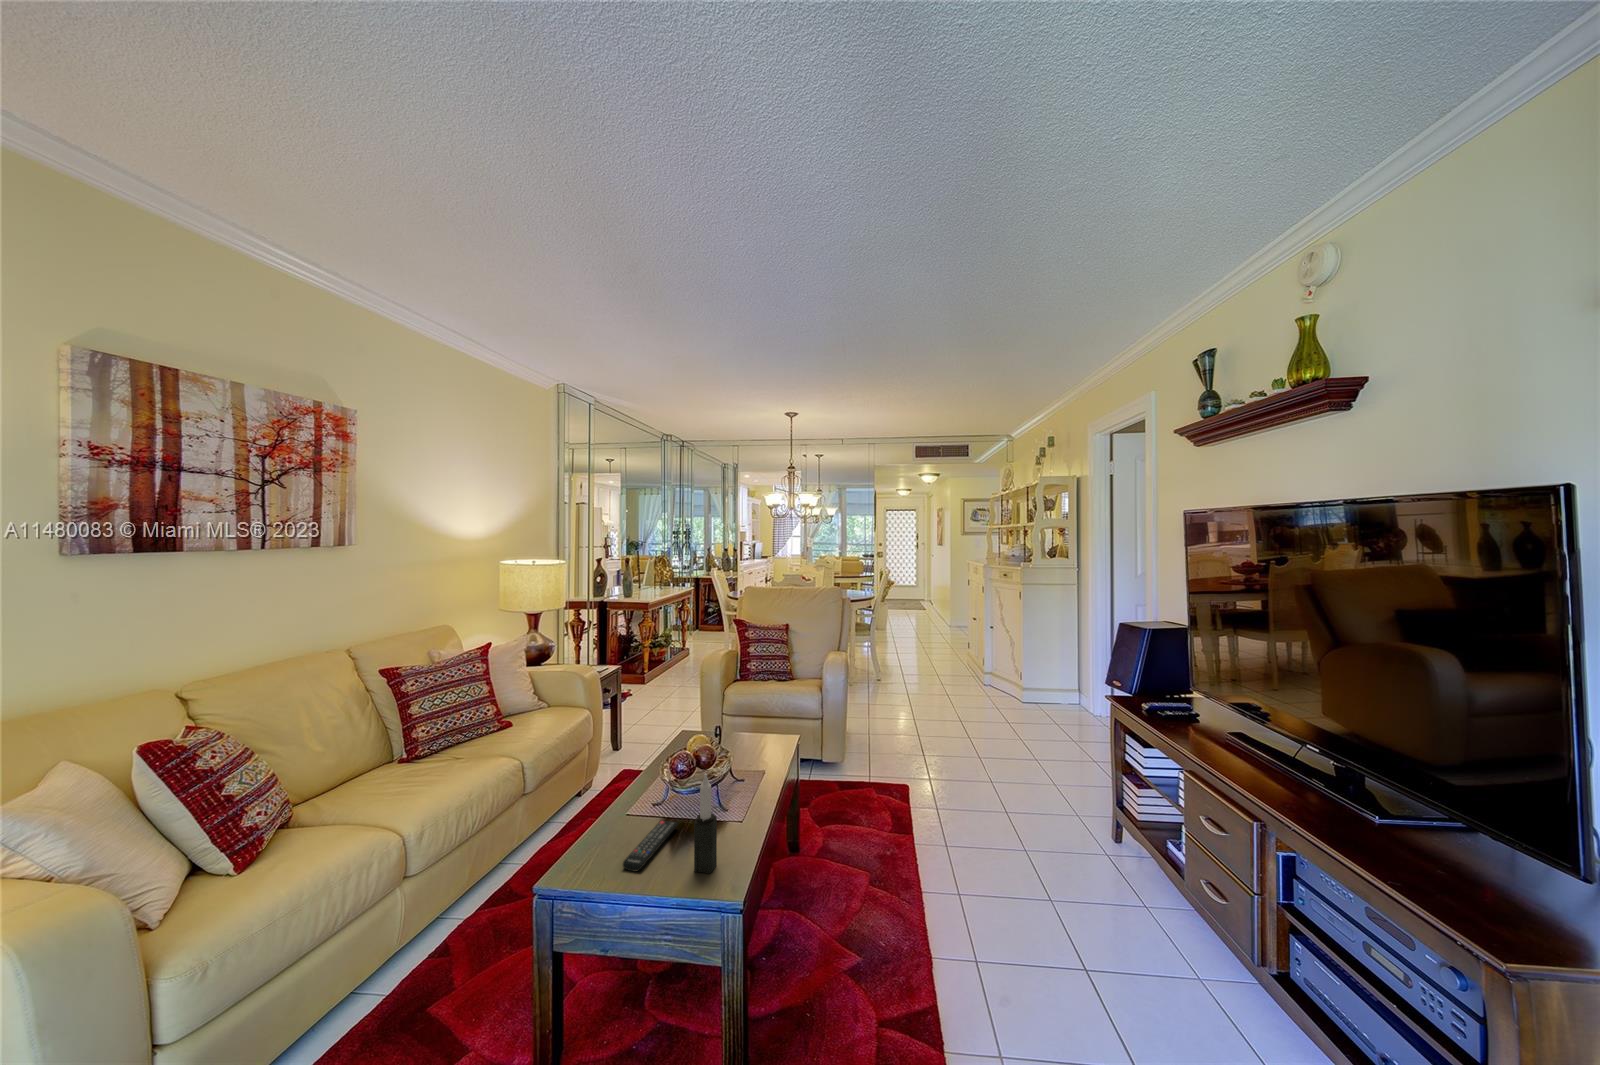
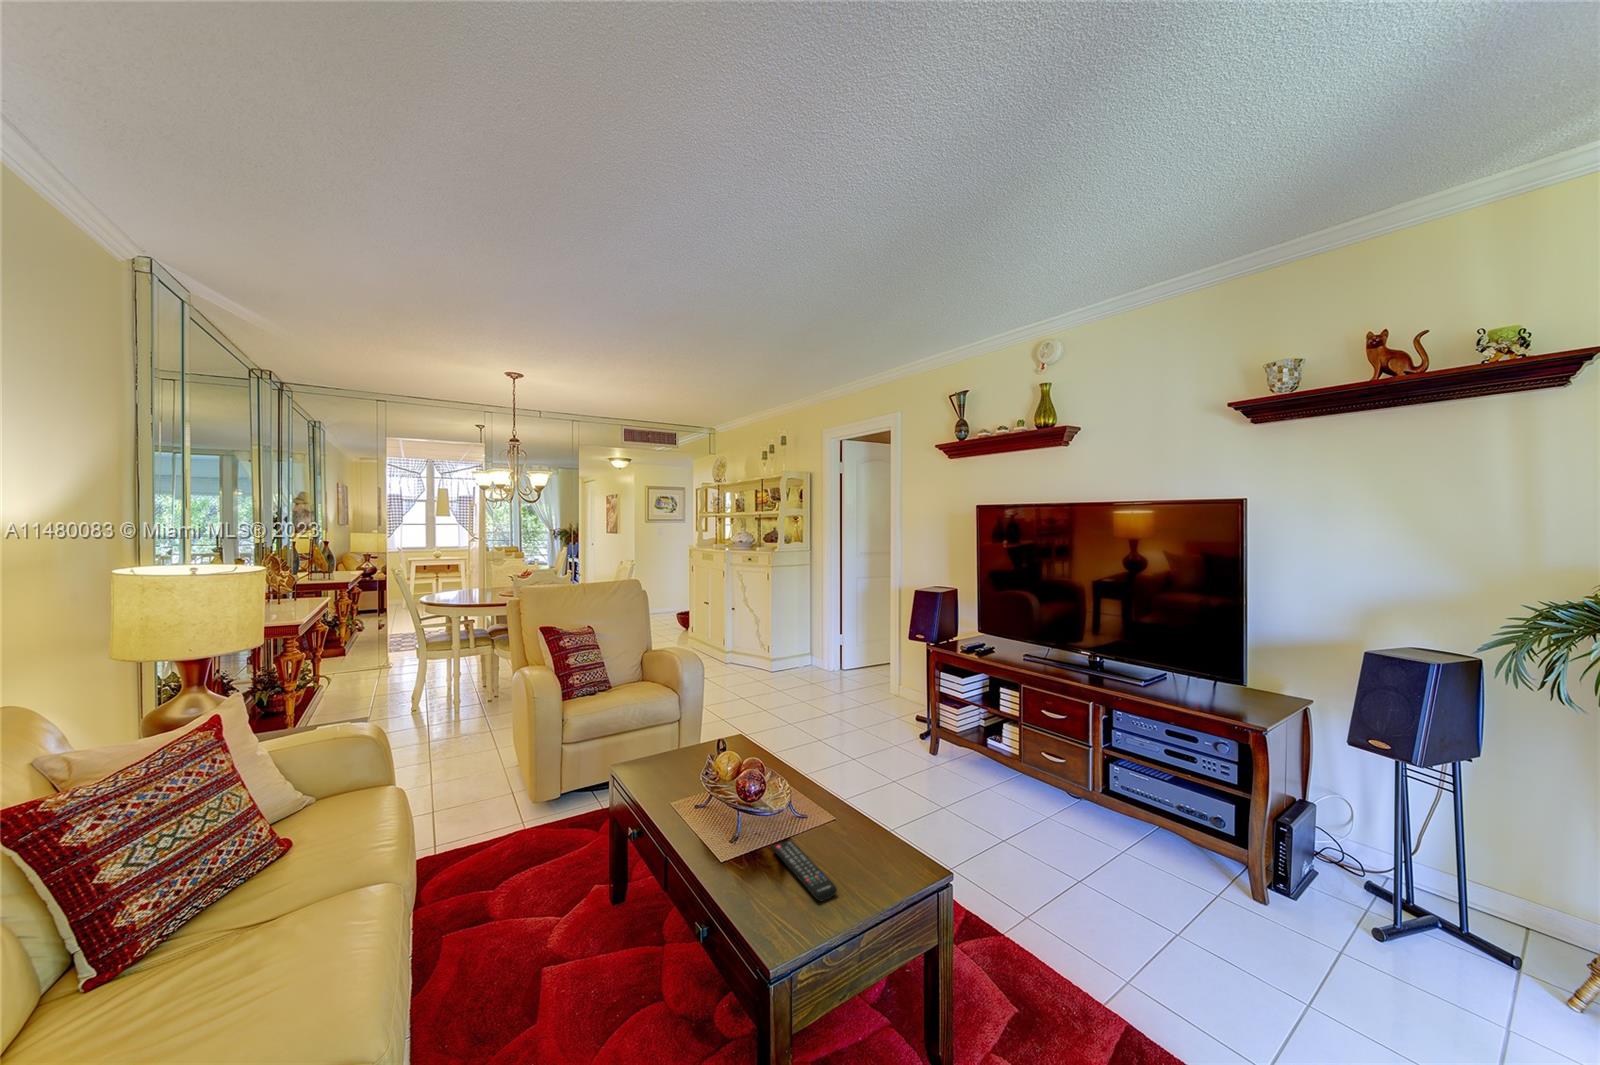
candle: present [694,773,717,873] -> none [864,765,888,869]

